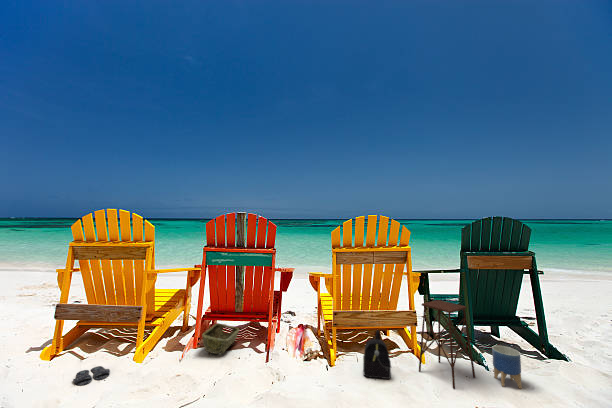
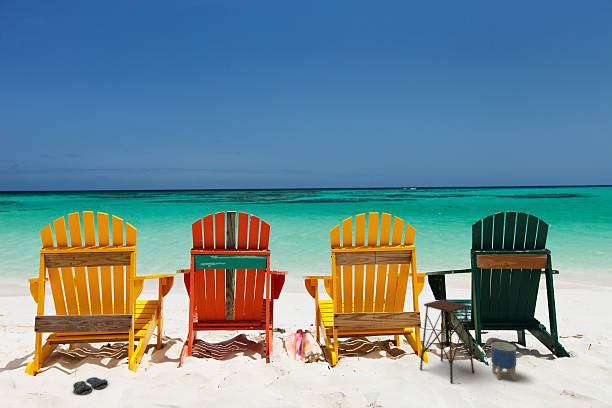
woven basket: present [202,323,239,355] -> none [196,331,233,362]
backpack: present [363,330,391,379] -> none [365,331,393,377]

